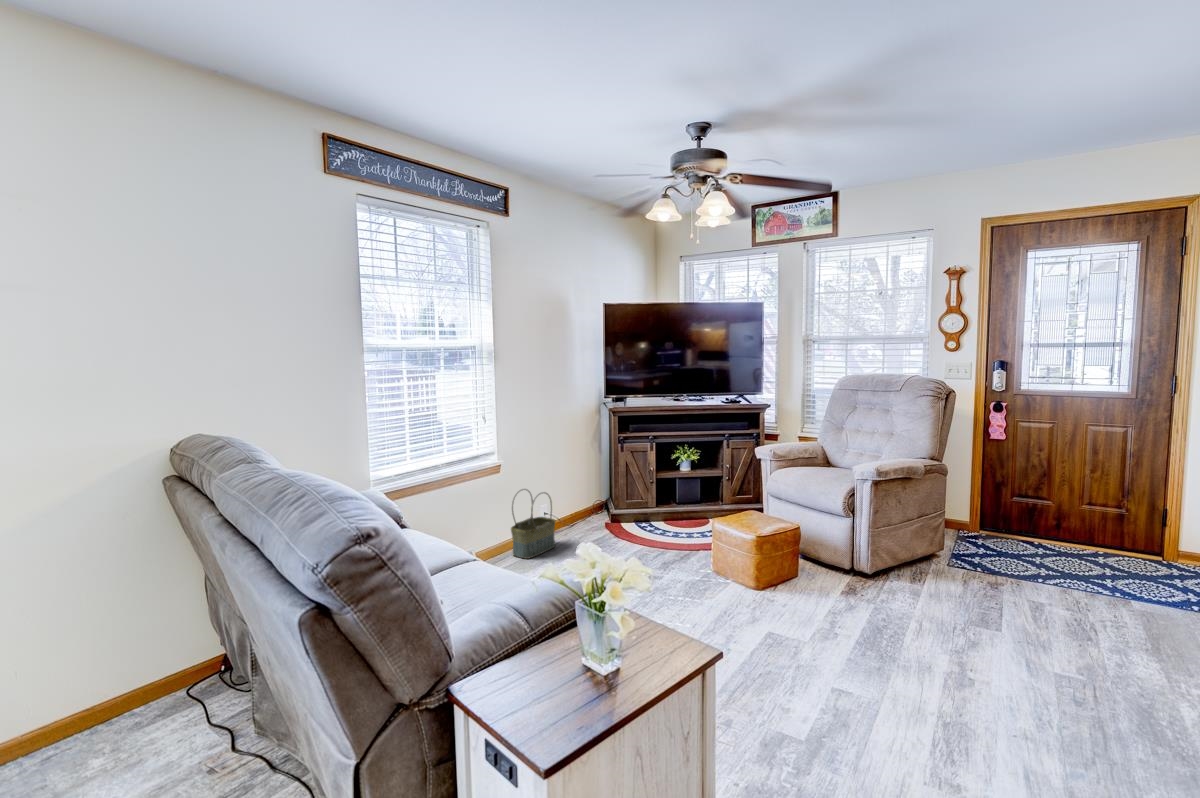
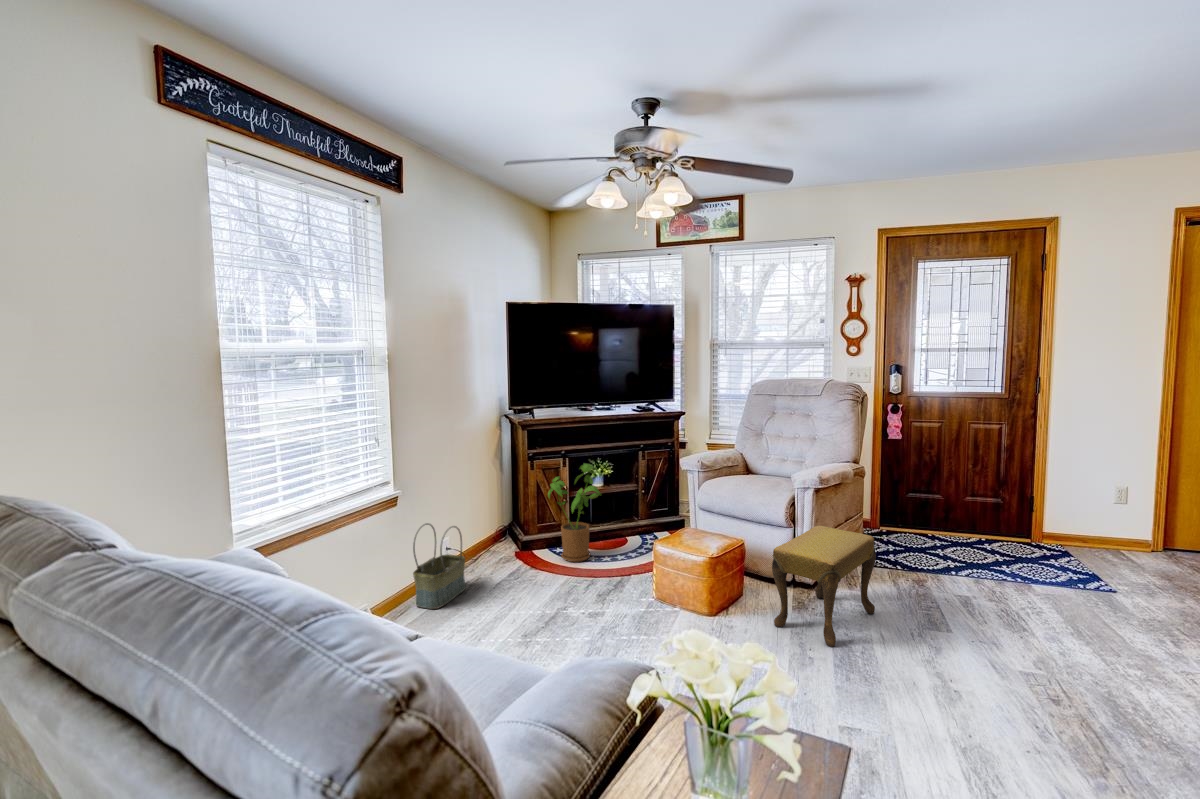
house plant: none [633,448,681,535] -> present [548,464,601,562]
footstool: none [814,515,927,627] -> present [772,525,876,647]

